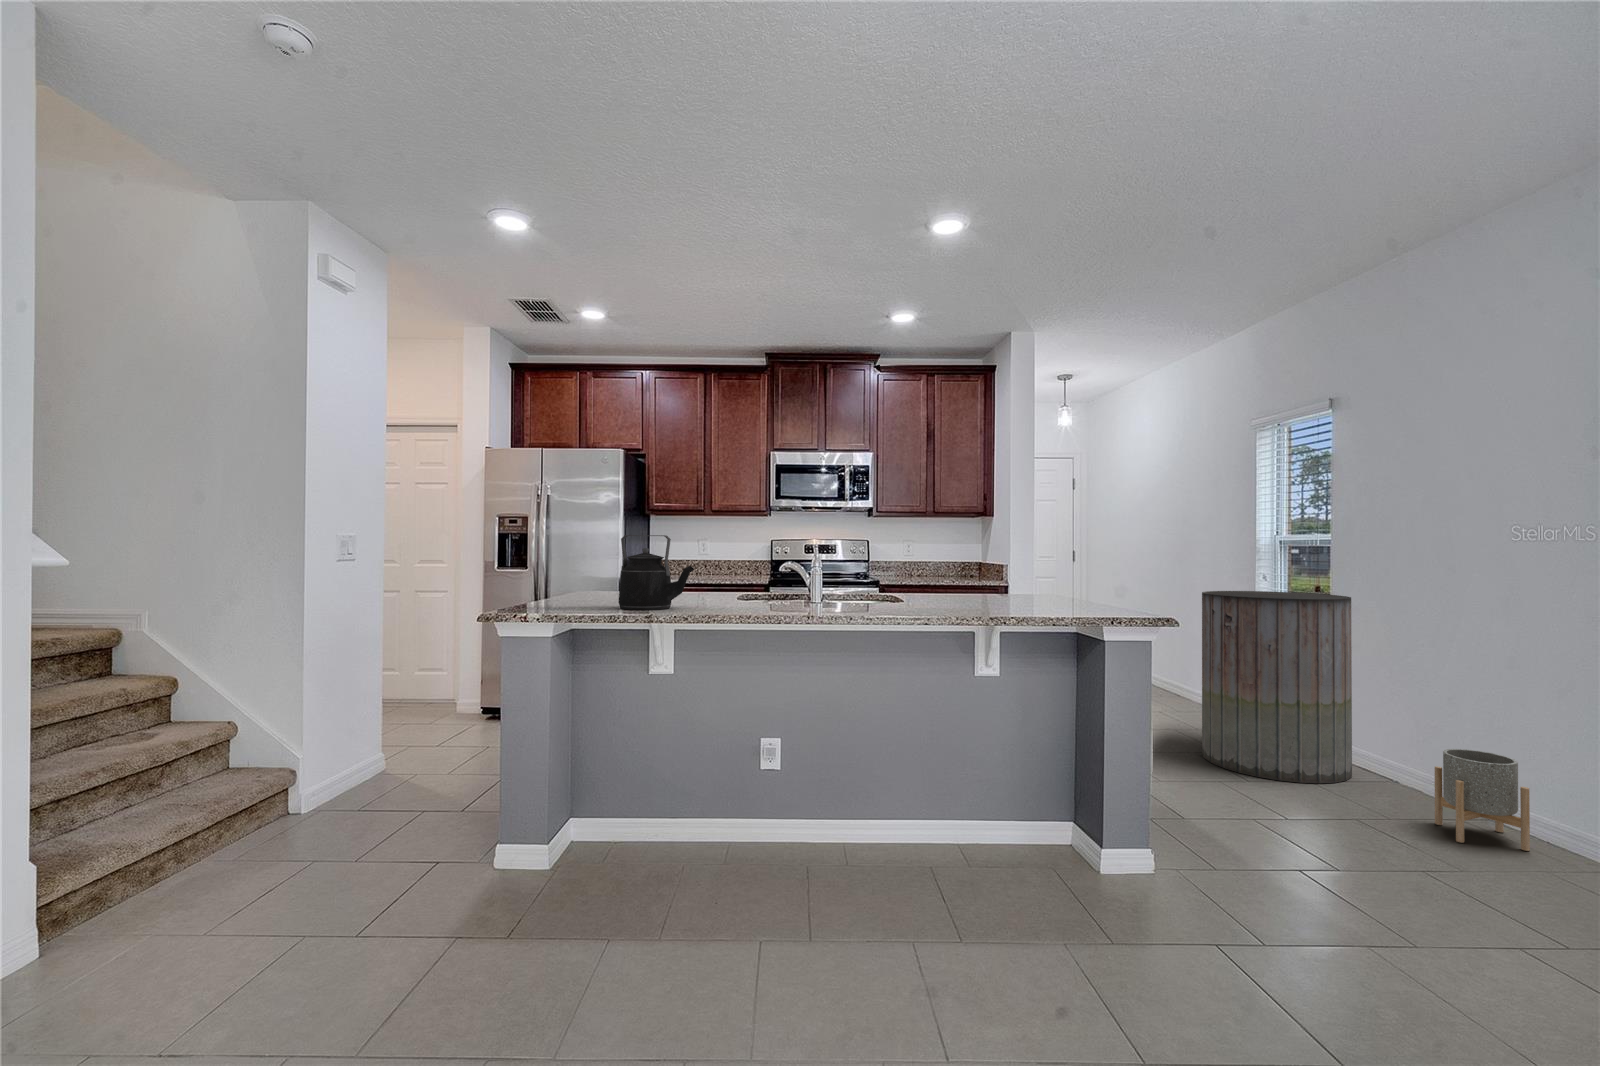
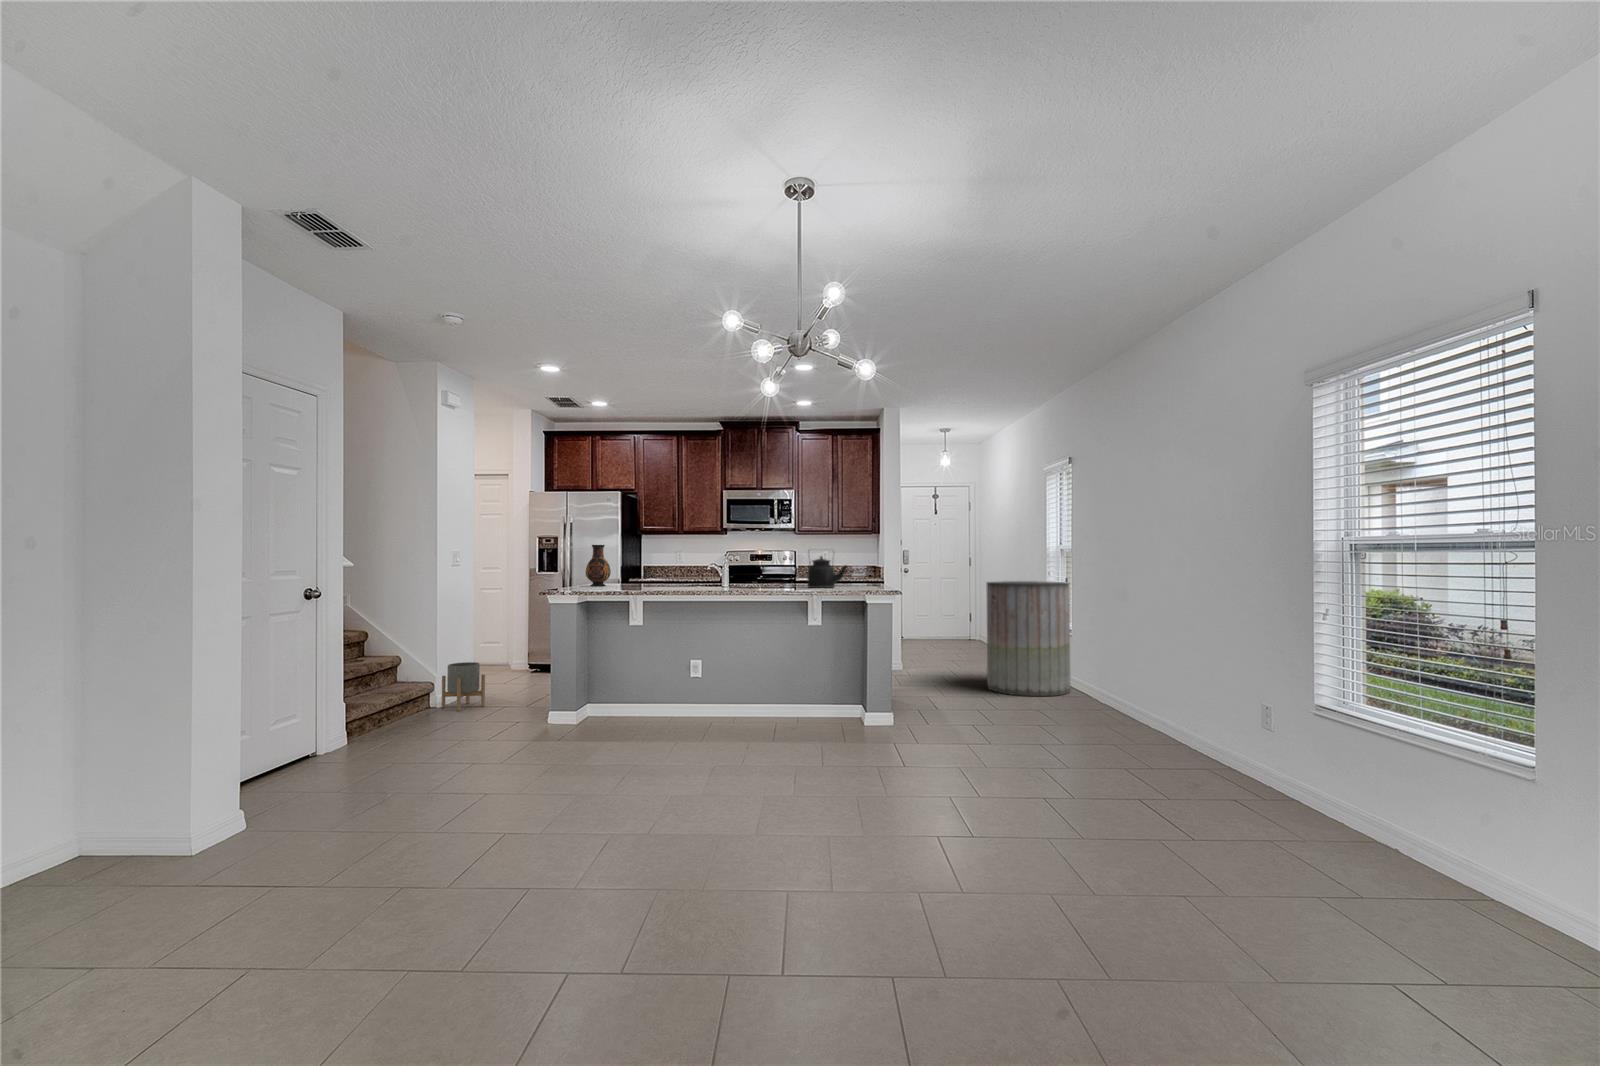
vase: none [567,527,613,602] -> present [586,545,611,586]
kettle: present [619,535,694,610] -> present [808,550,847,588]
planter: present [1435,749,1530,851] -> present [442,662,485,711]

